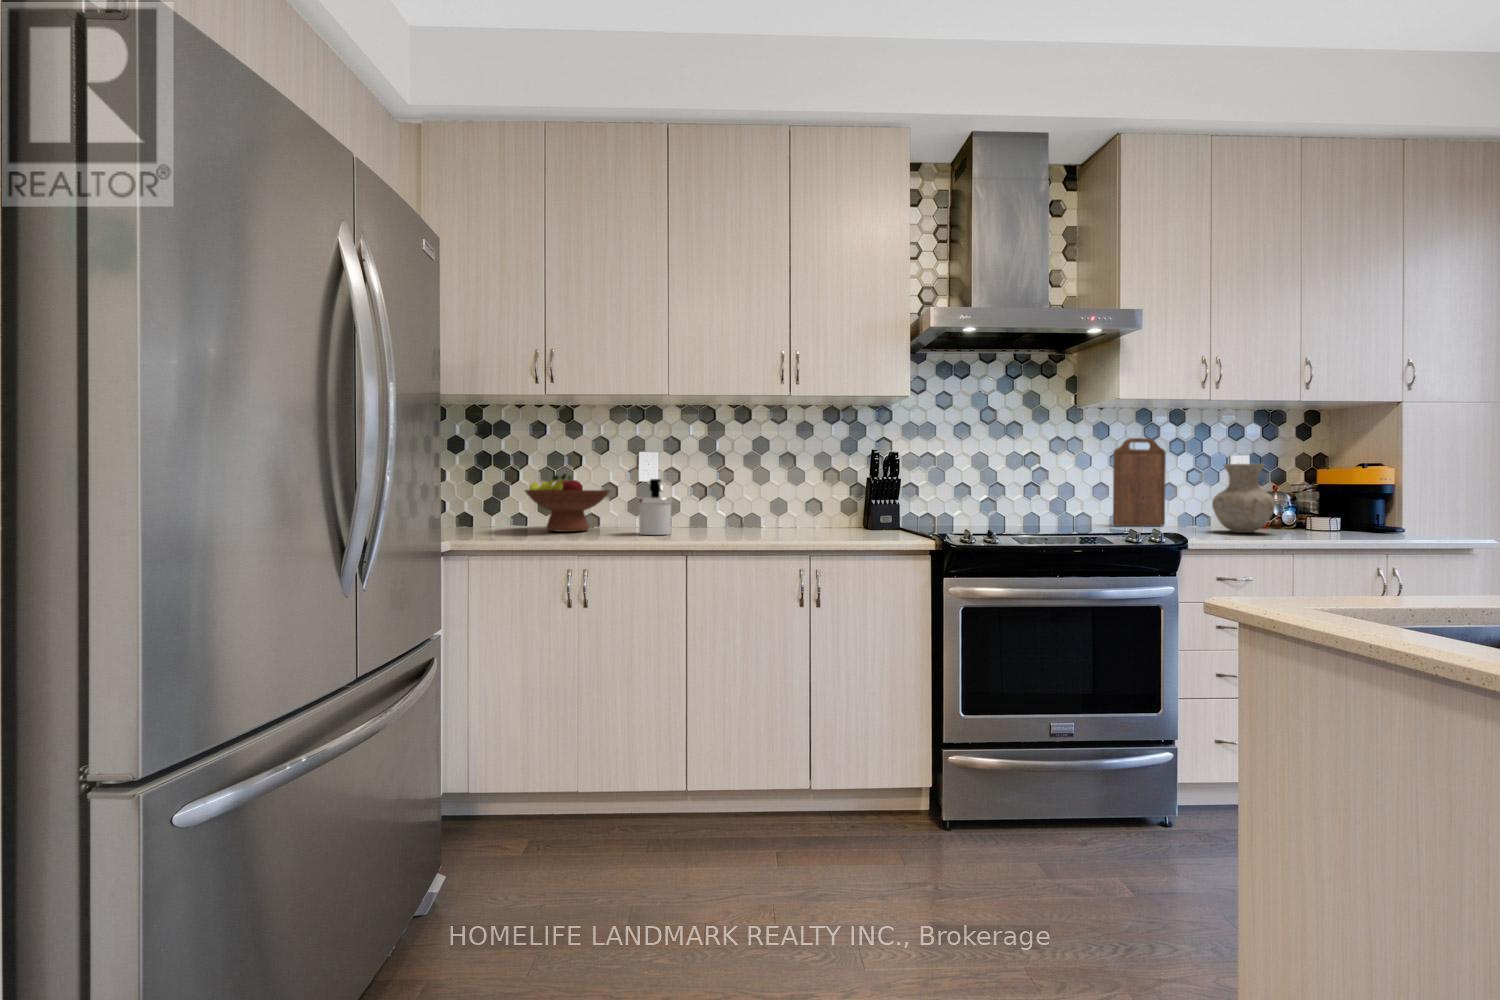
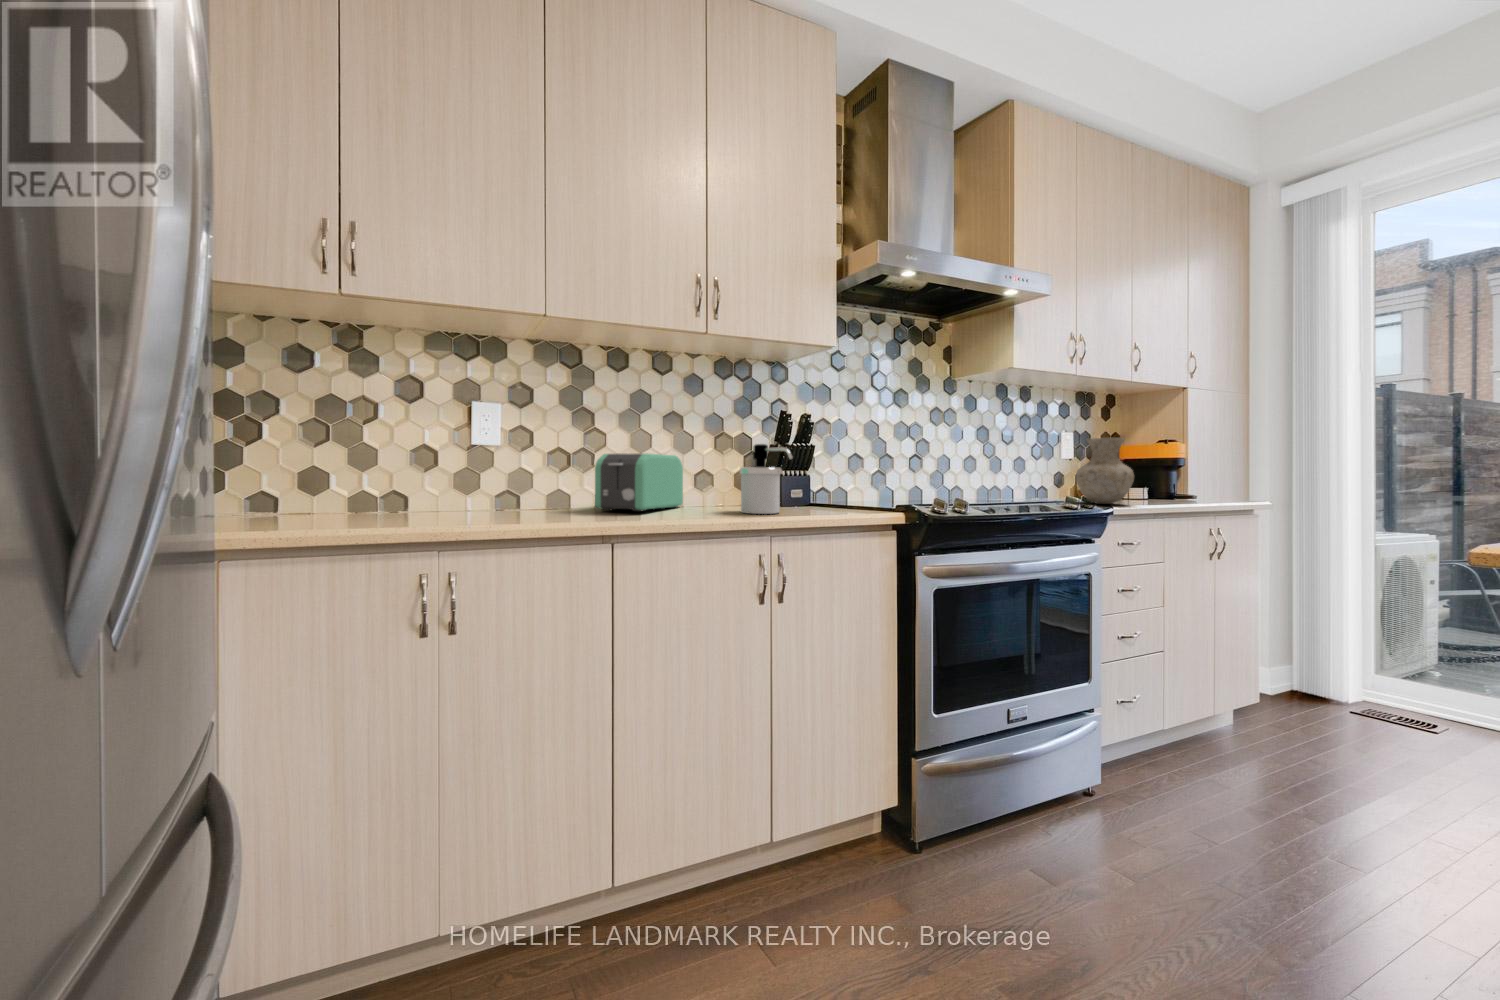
cutting board: present [1113,438,1166,526] -> none [980,412,1021,499]
fruit bowl: present [525,474,610,532] -> none [277,426,434,521]
soap dispenser: present [638,479,672,535] -> present [740,444,793,514]
toaster: none [719,487,793,530] -> present [595,454,683,511]

